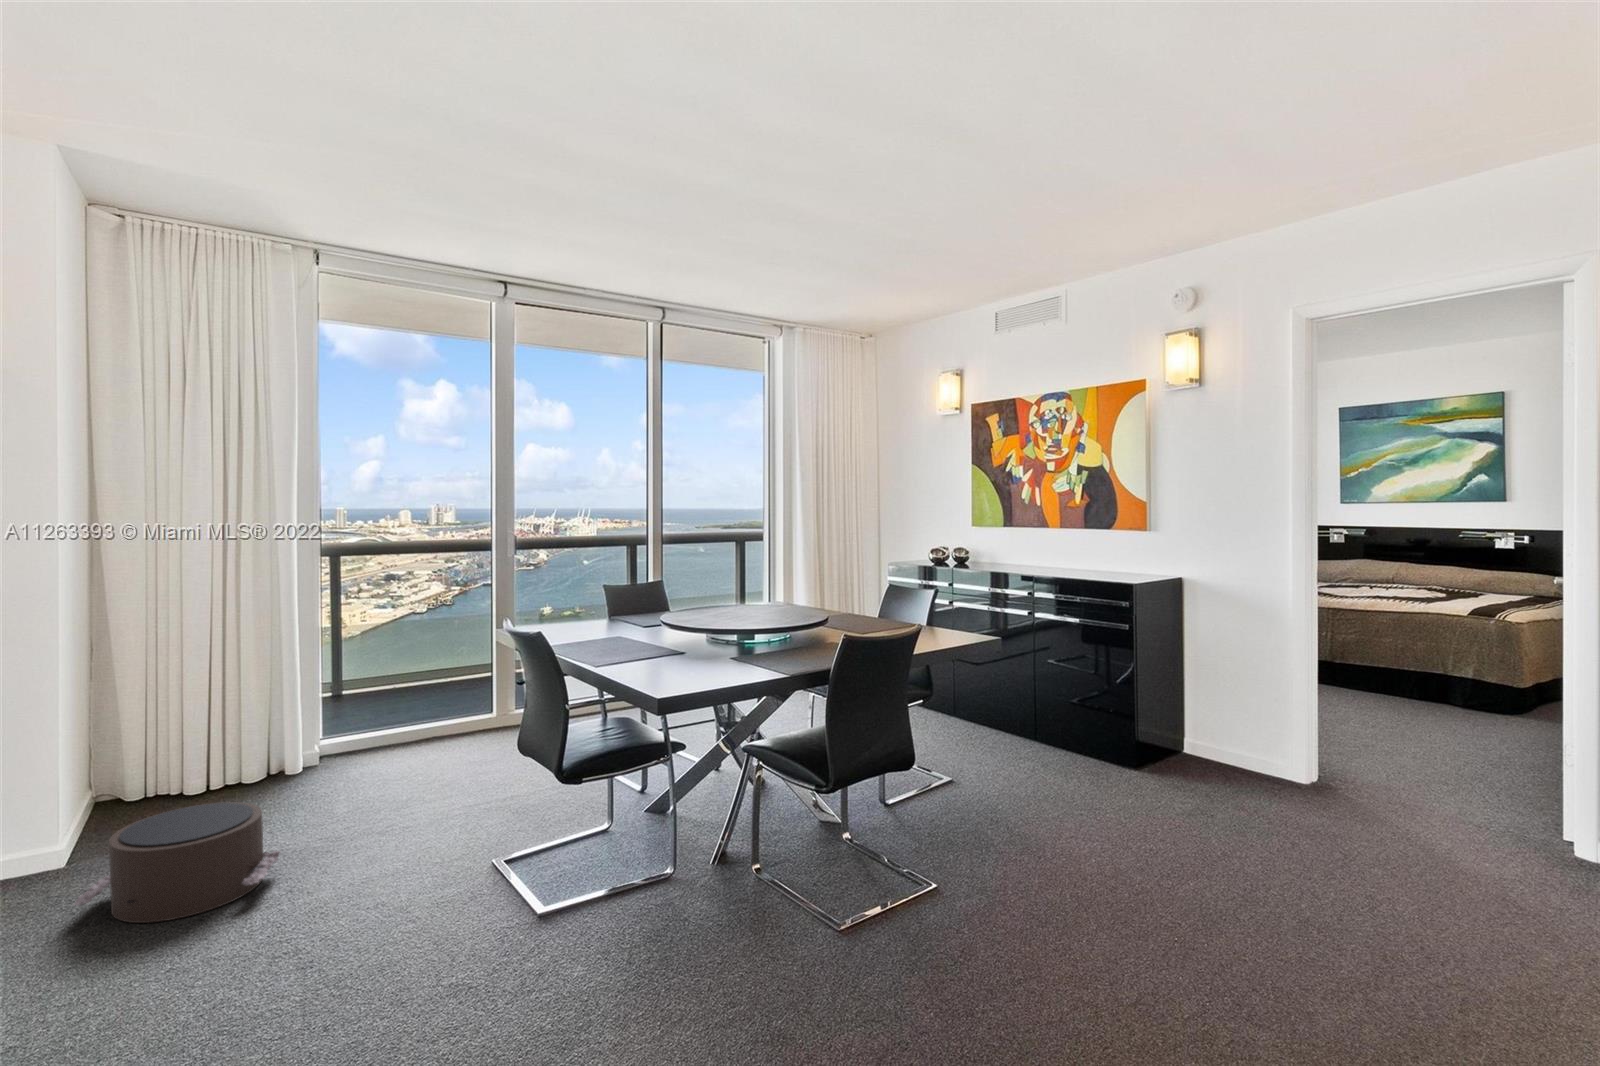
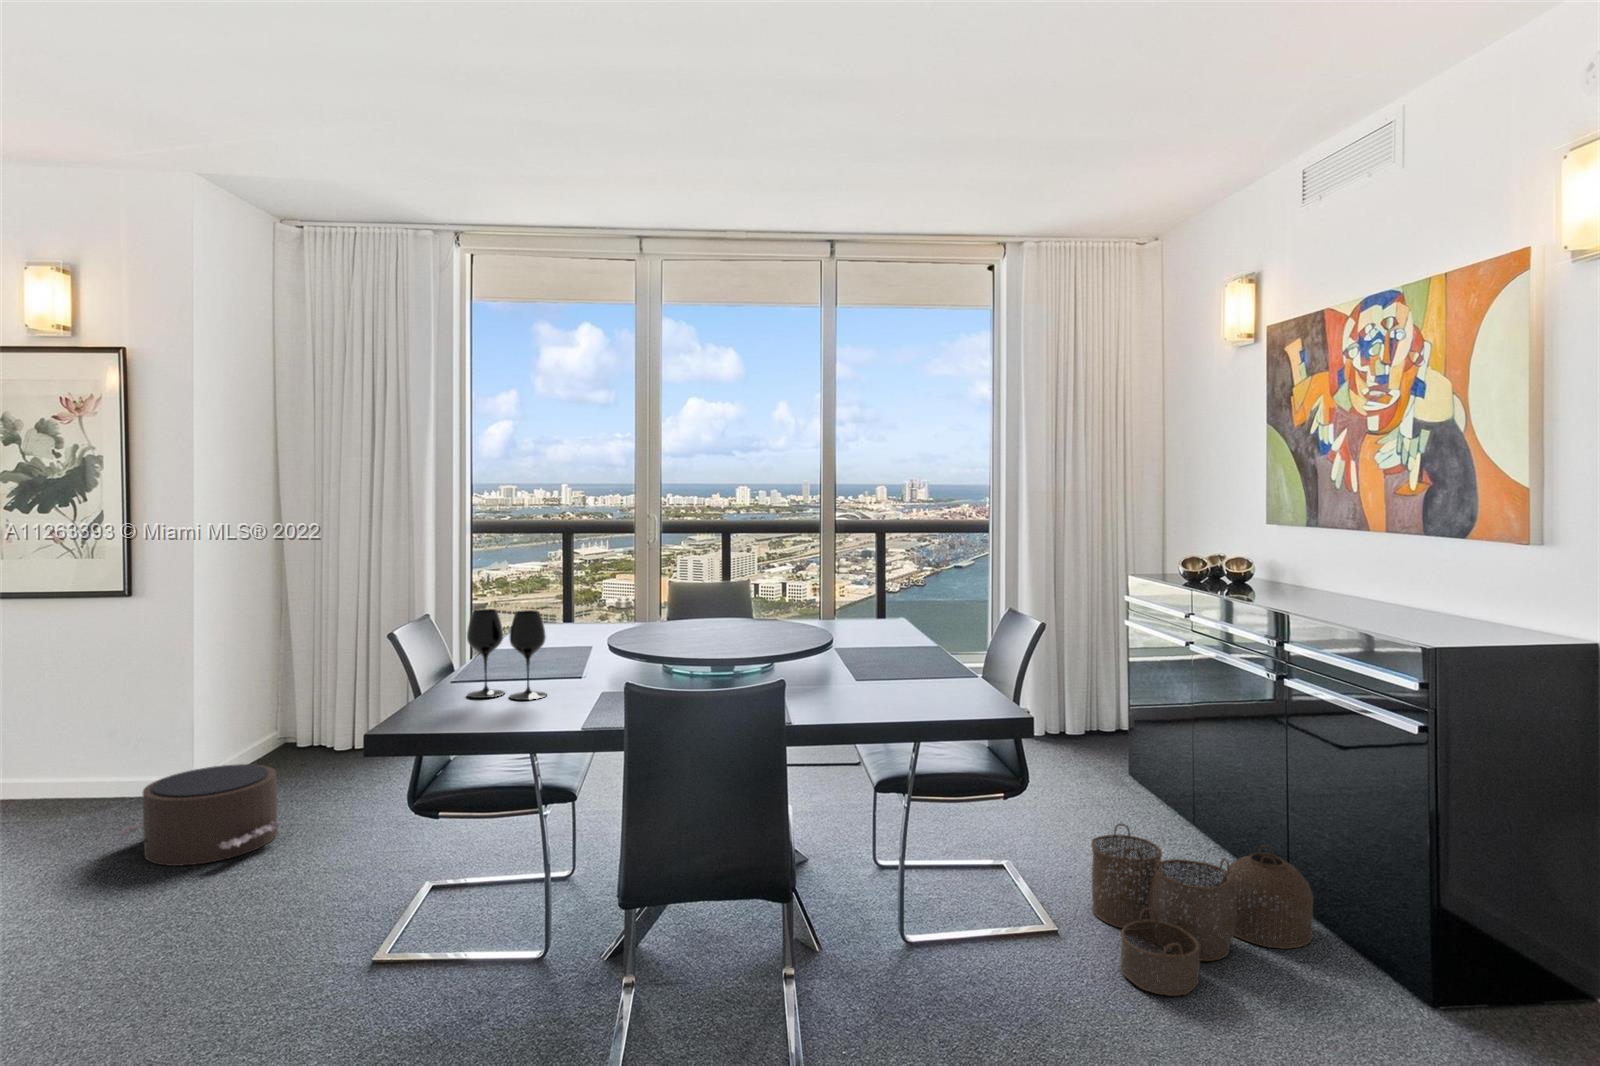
wine glass: none [644,602,708,674] -> present [467,609,547,700]
woven basket: none [961,712,1074,799] -> present [1091,824,1313,996]

